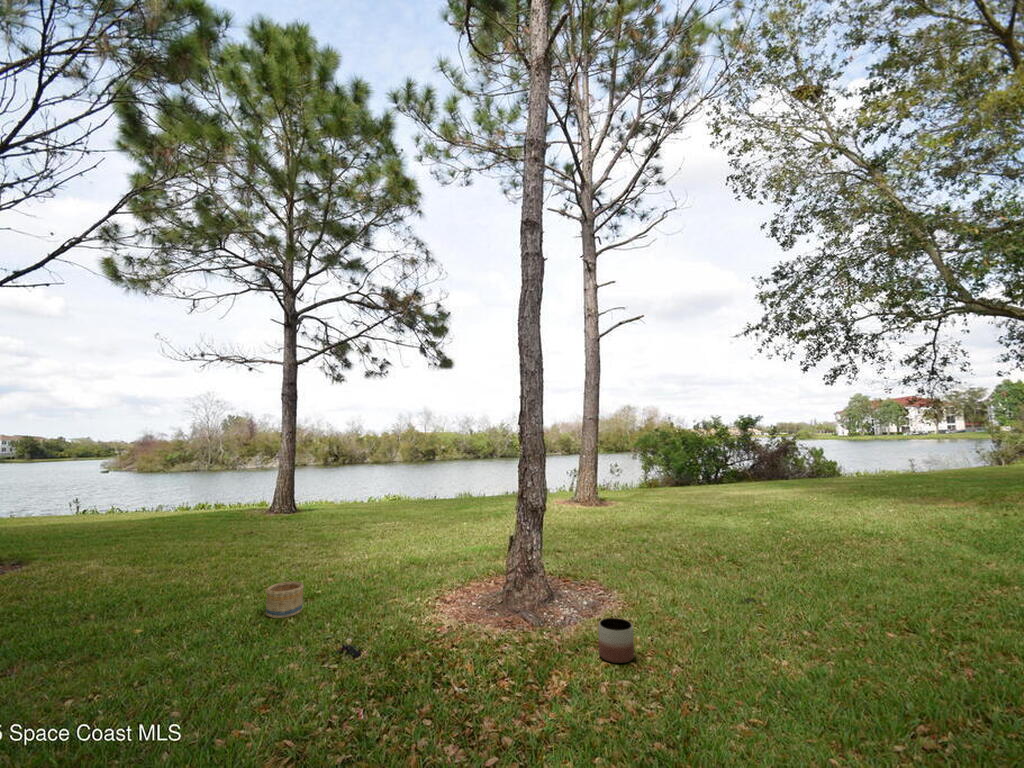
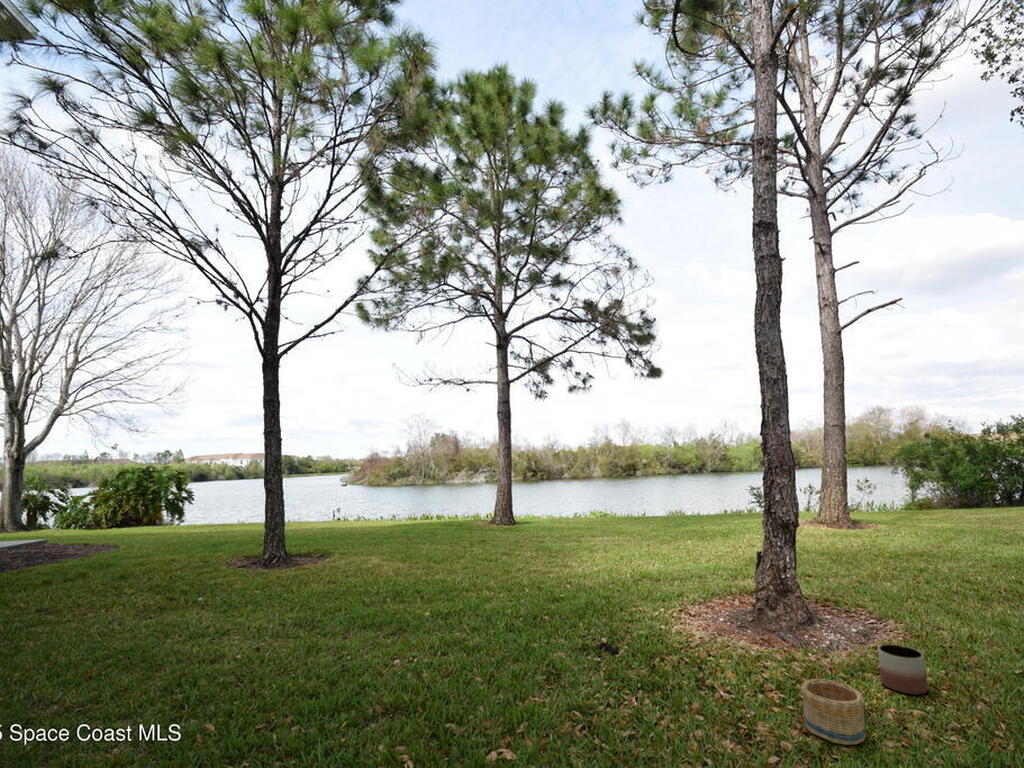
basket: present [266,582,304,618] -> present [801,679,866,745]

